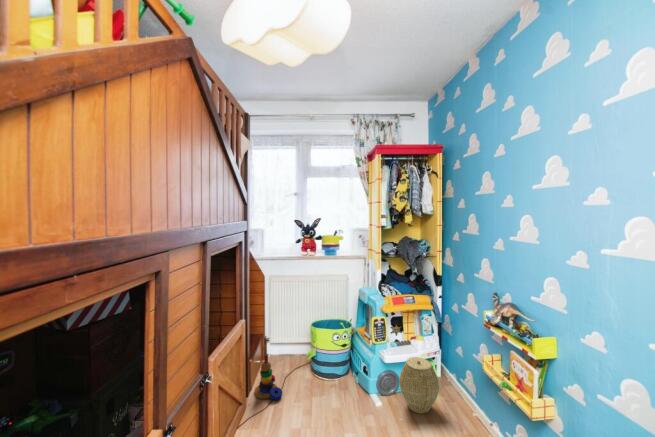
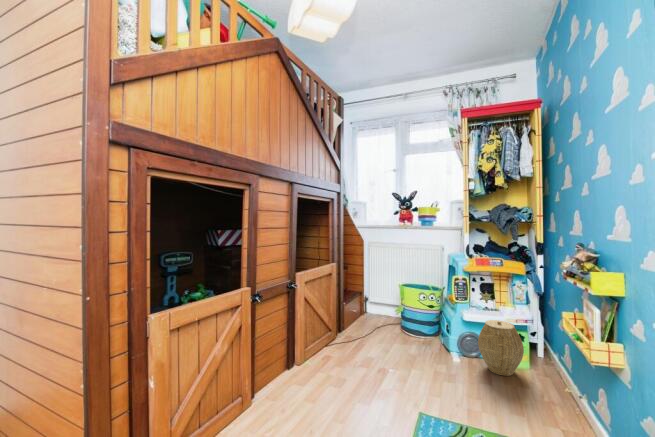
stacking toy: present [254,354,282,400] -> none [348,302,369,339]

